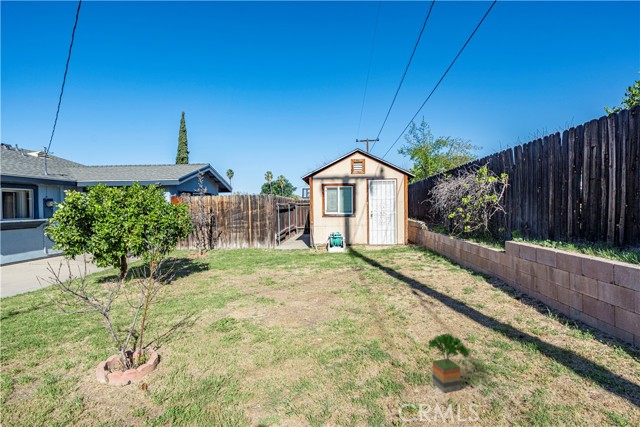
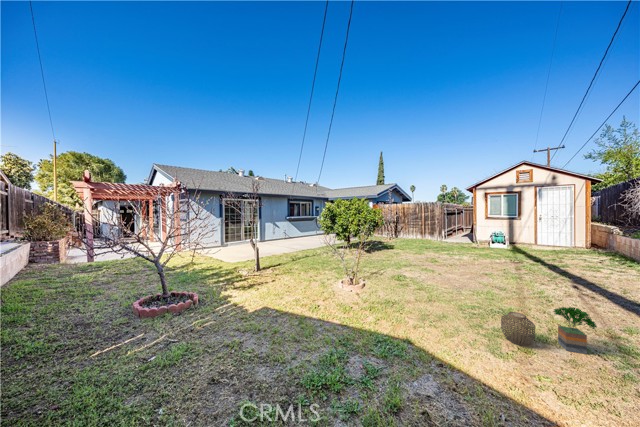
woven basket: none [379,357,417,405] -> present [501,312,535,346]

